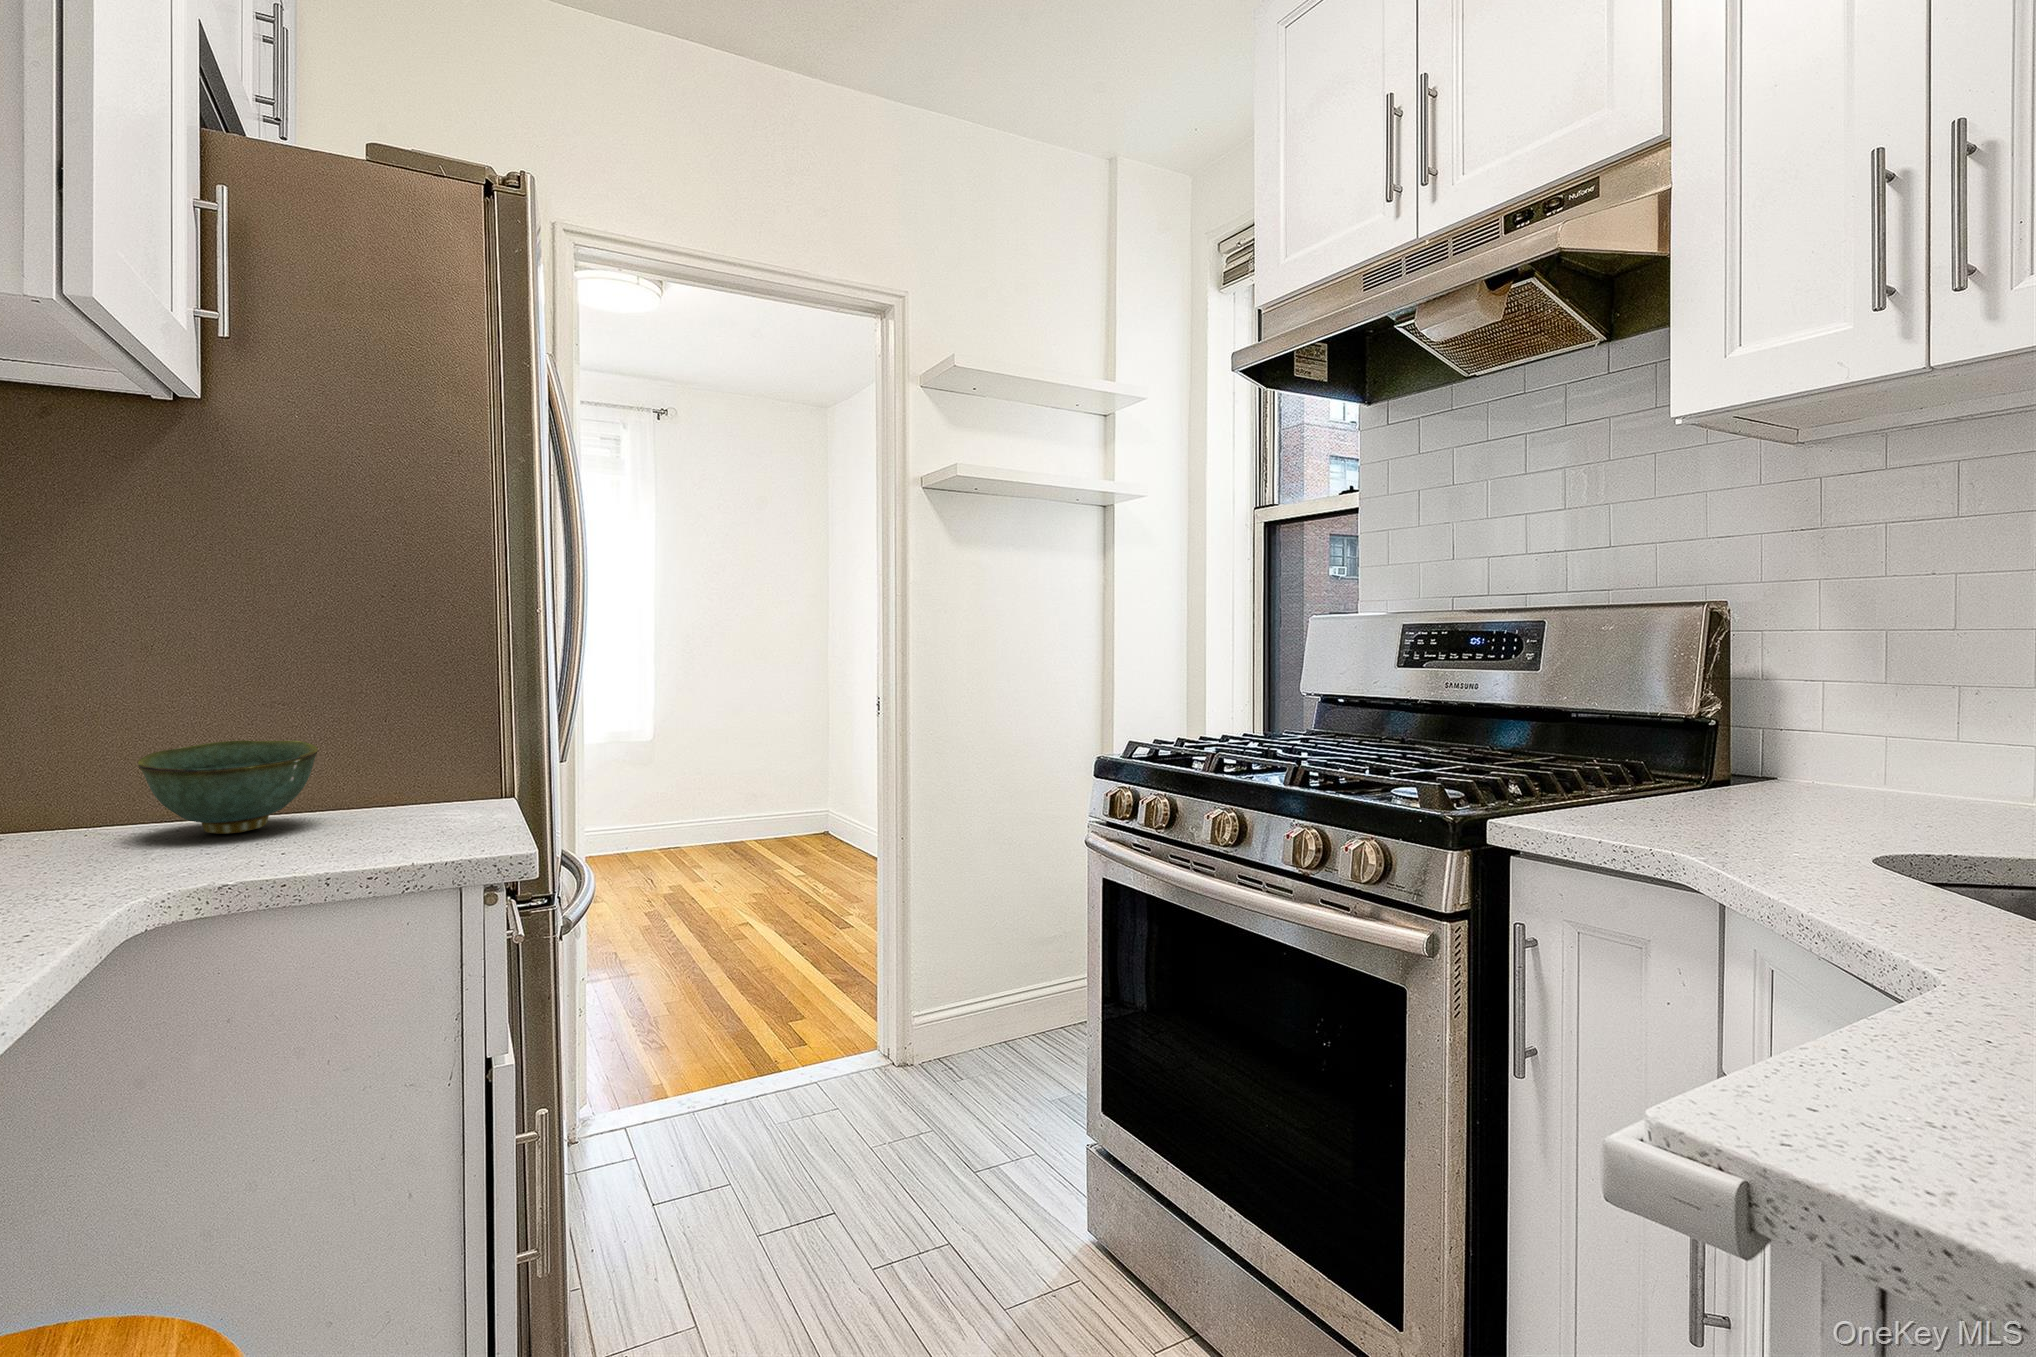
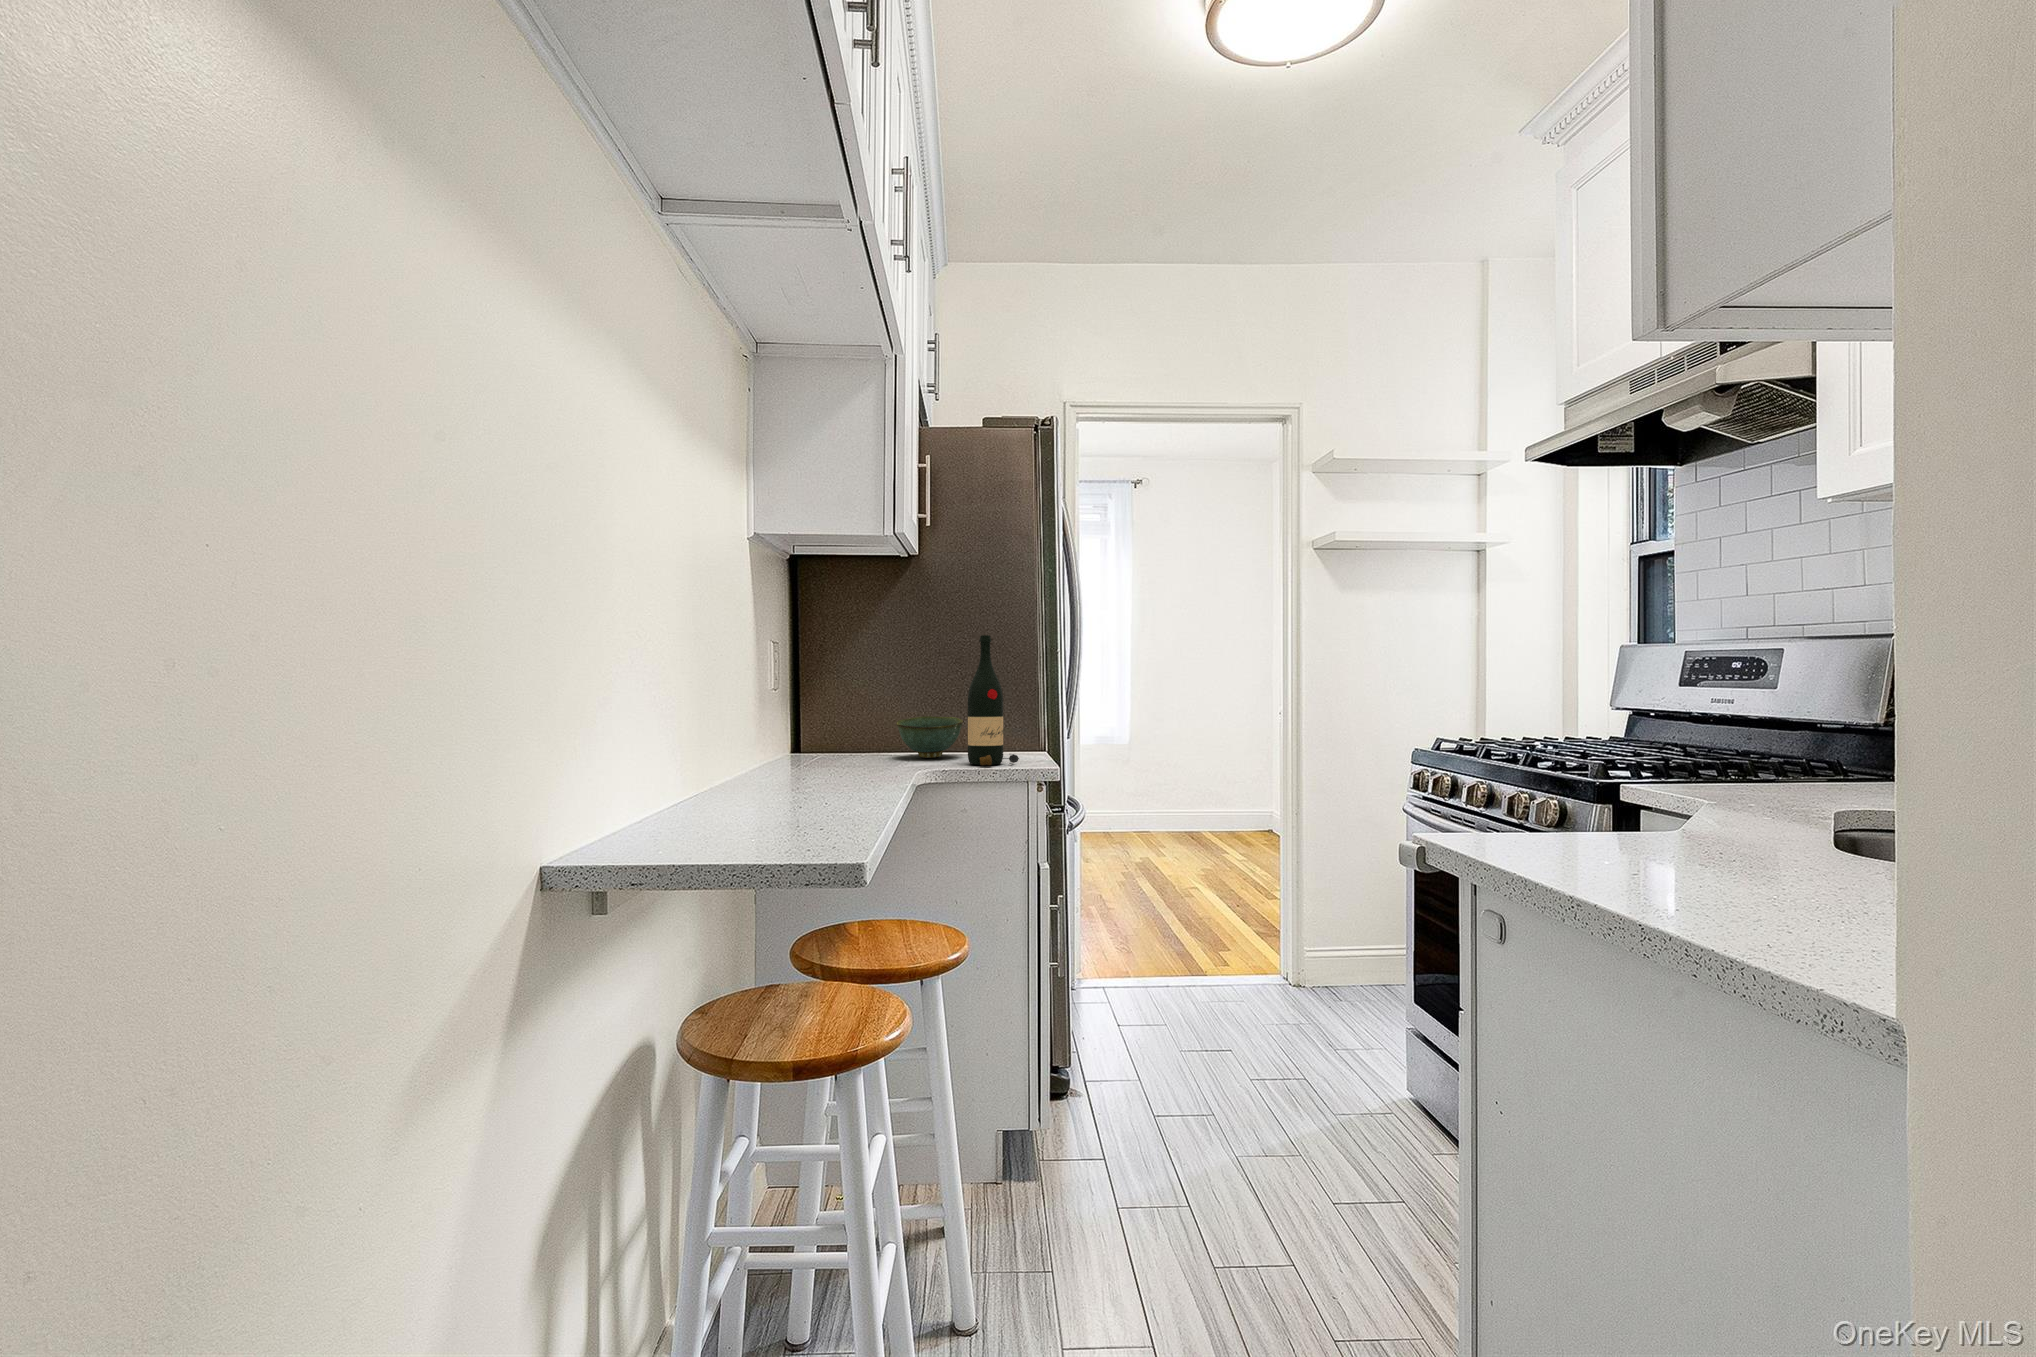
wine bottle: none [313,566,445,856] -> present [968,635,1019,766]

